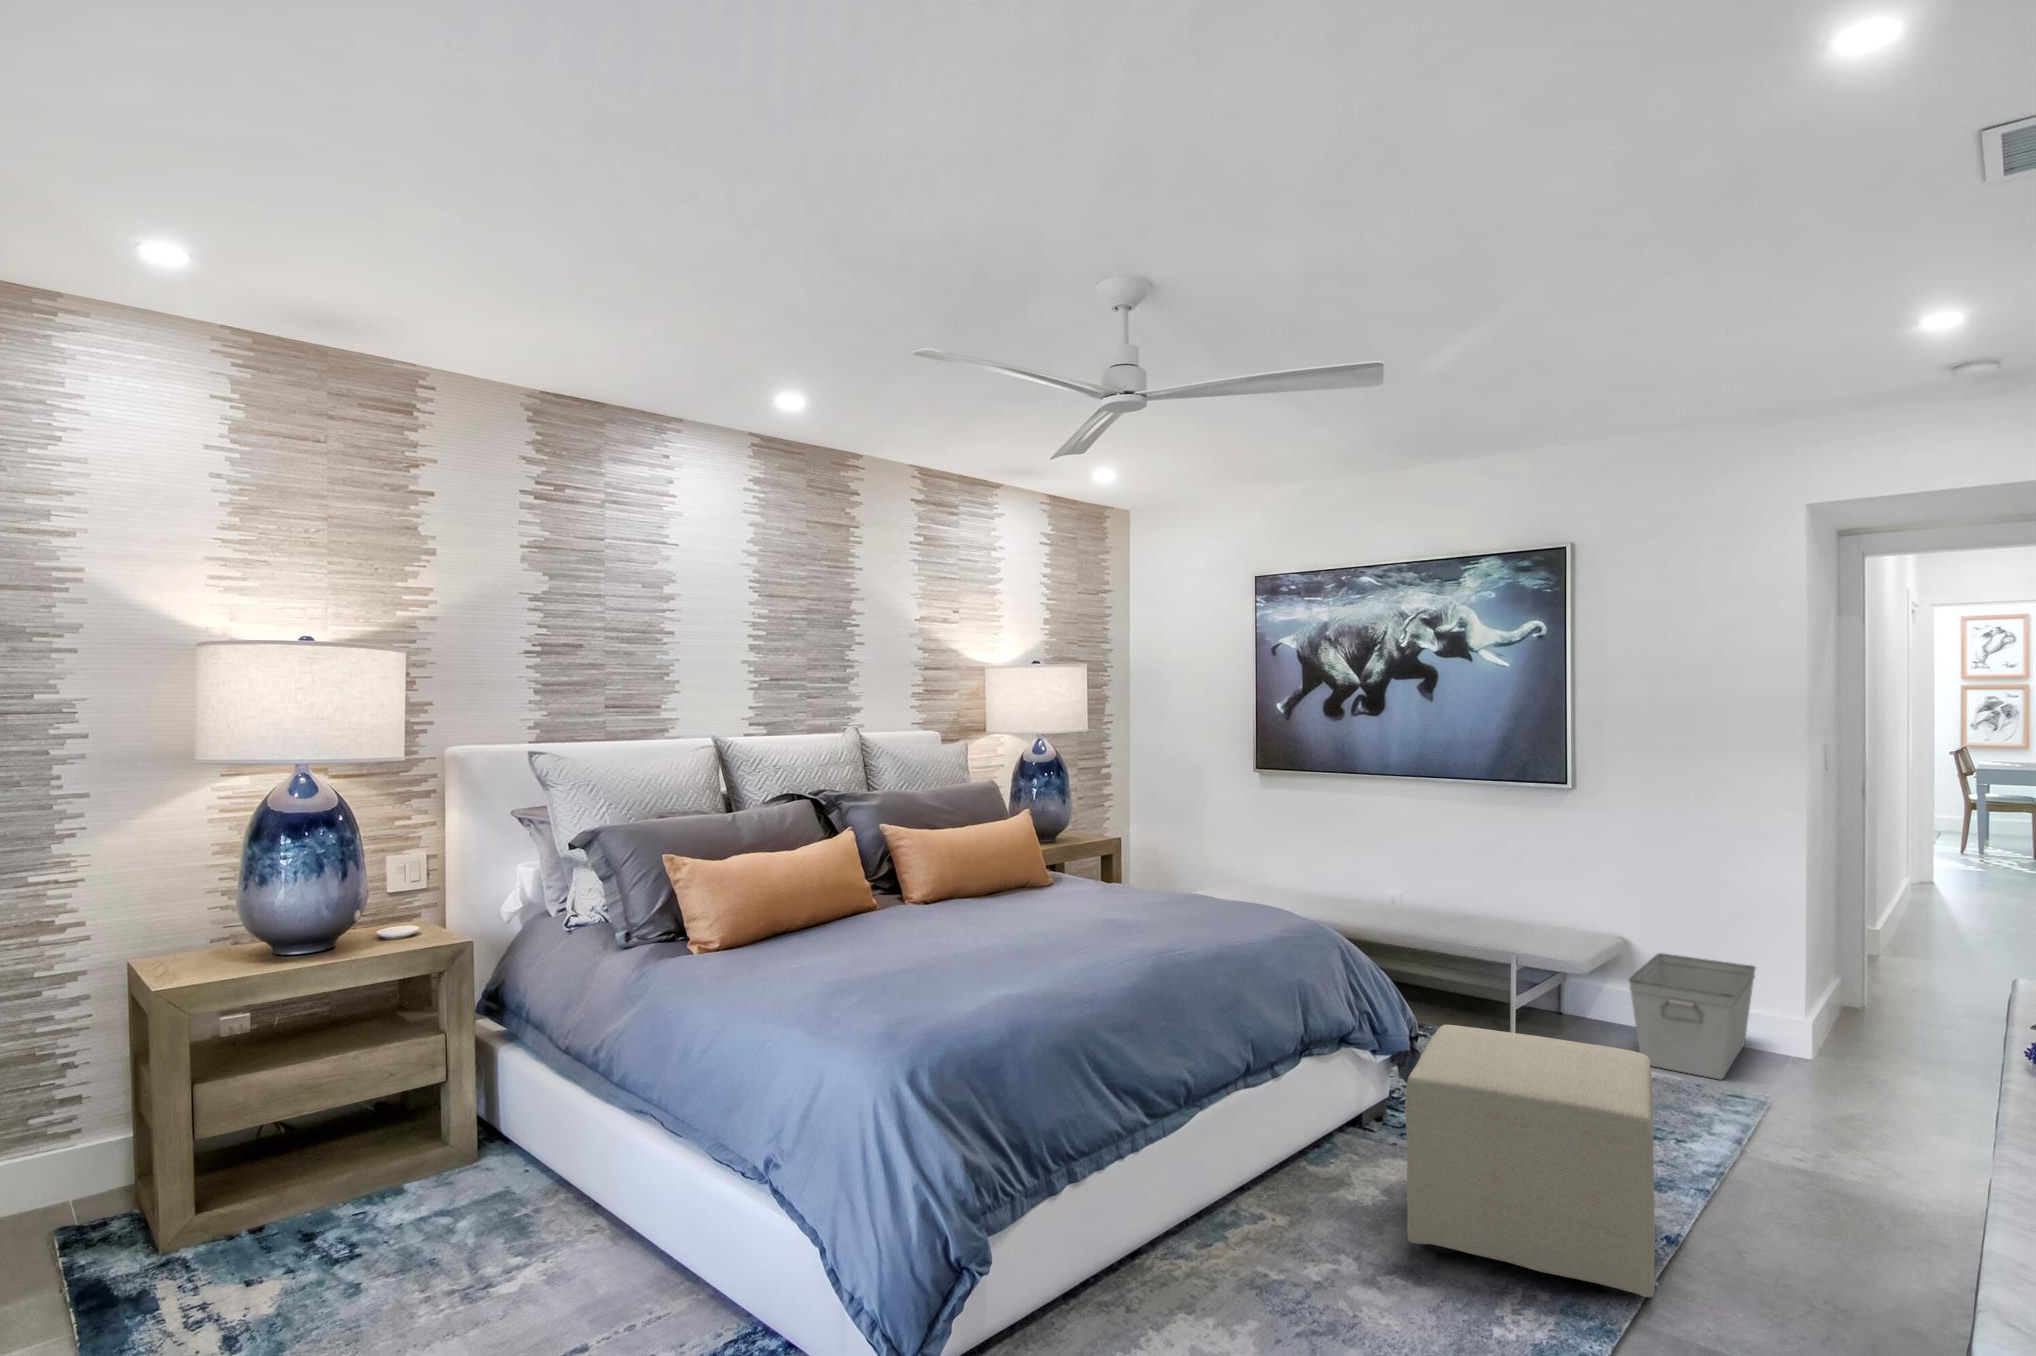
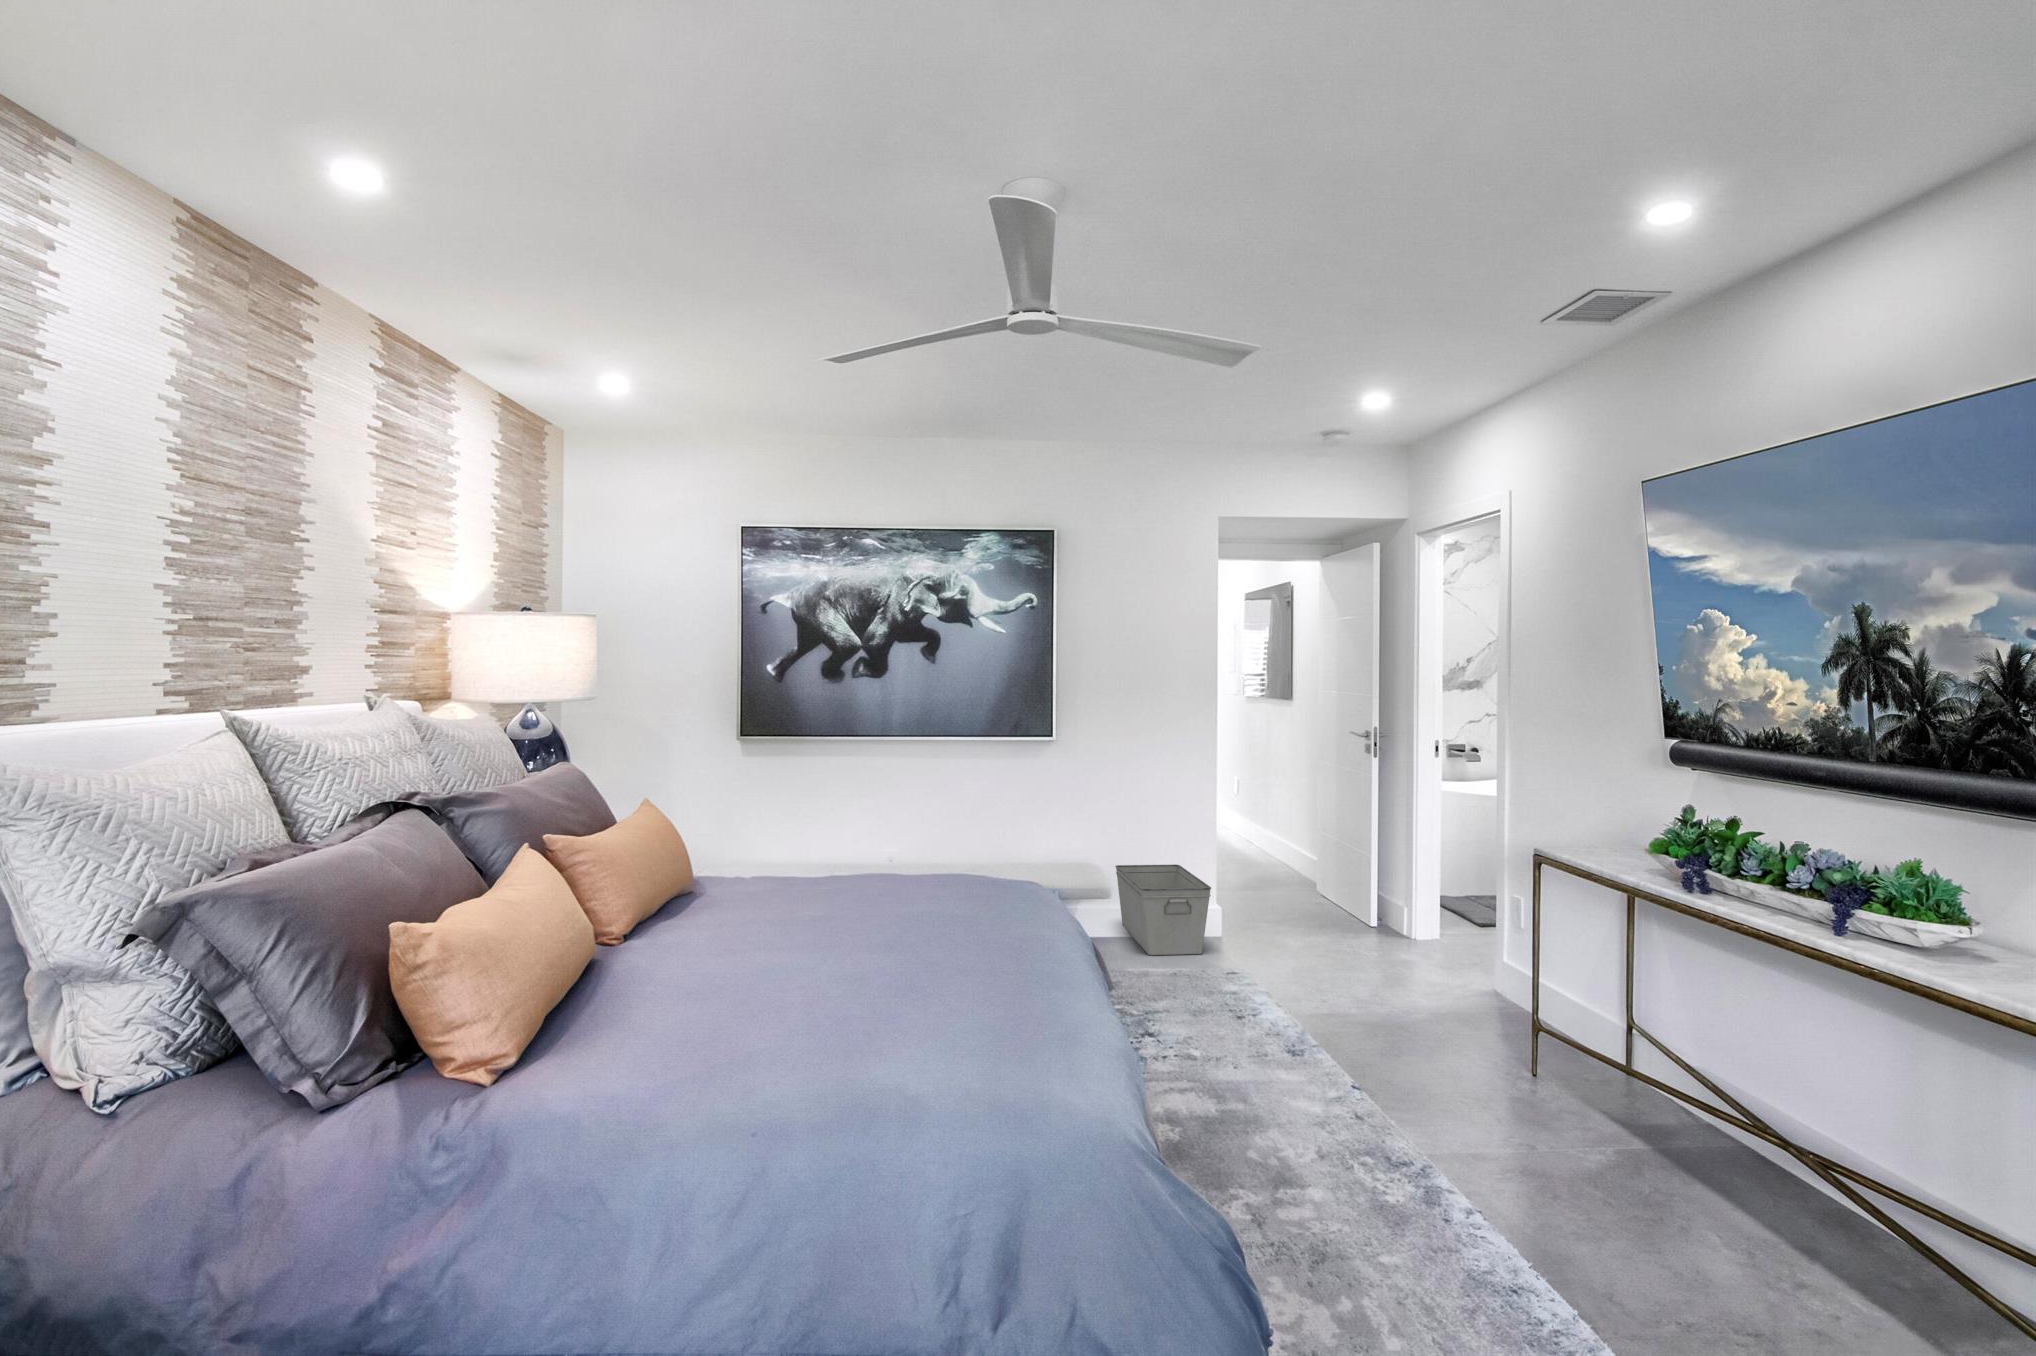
ottoman: present [1405,1025,1655,1297] -> none [1192,940,1438,1148]

